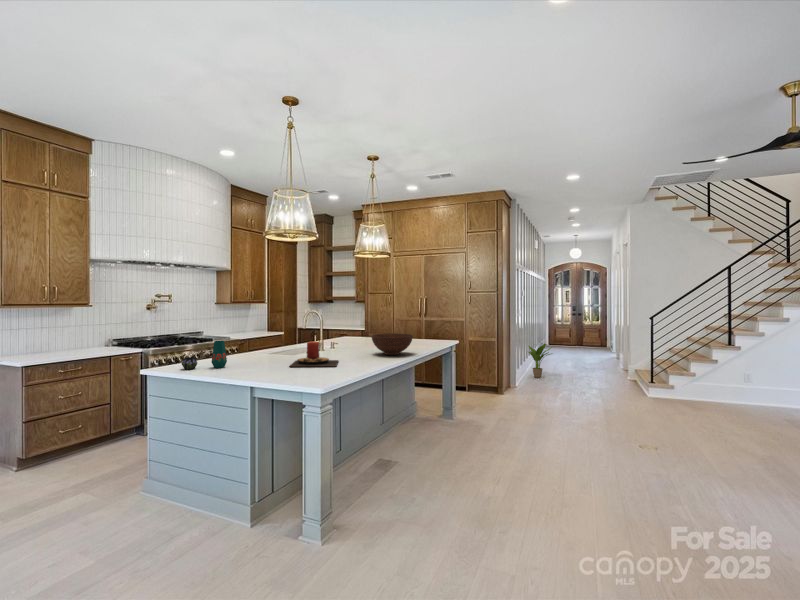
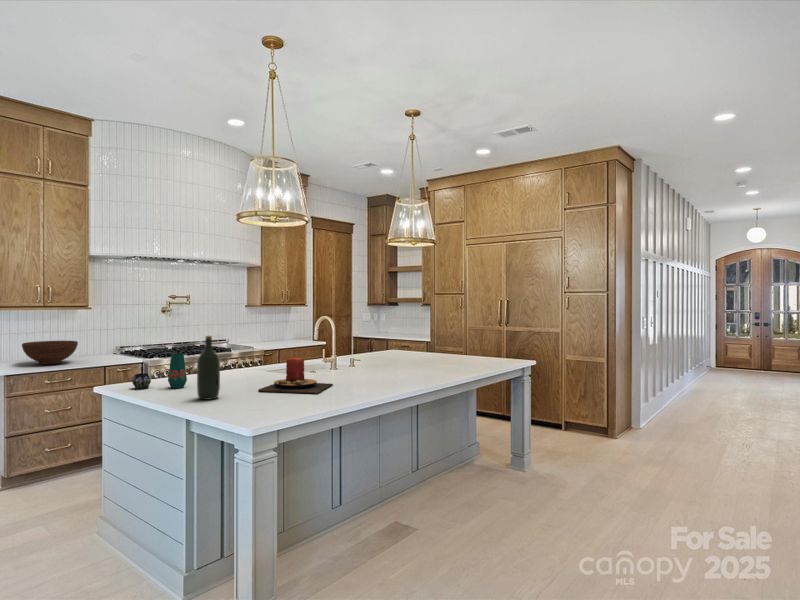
wine bottle: none [250,326,267,374] -> present [197,336,220,400]
fruit bowl: present [372,333,413,355] -> present [22,341,78,365]
potted plant: present [529,344,551,378] -> none [663,365,704,414]

